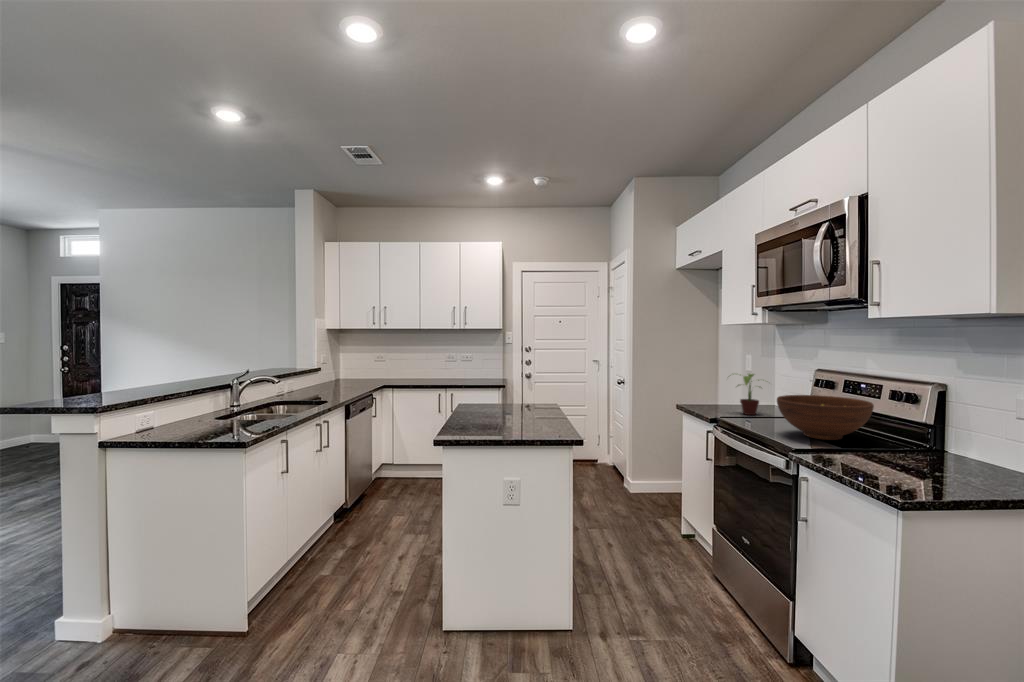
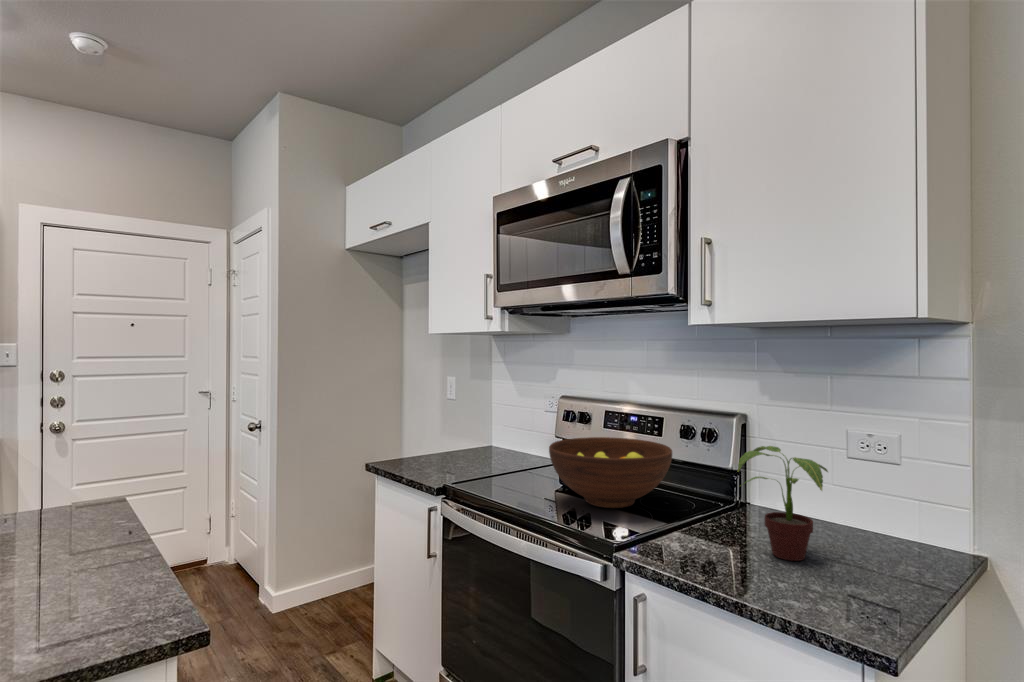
potted plant: present [738,374,759,415] -> present [738,446,828,561]

